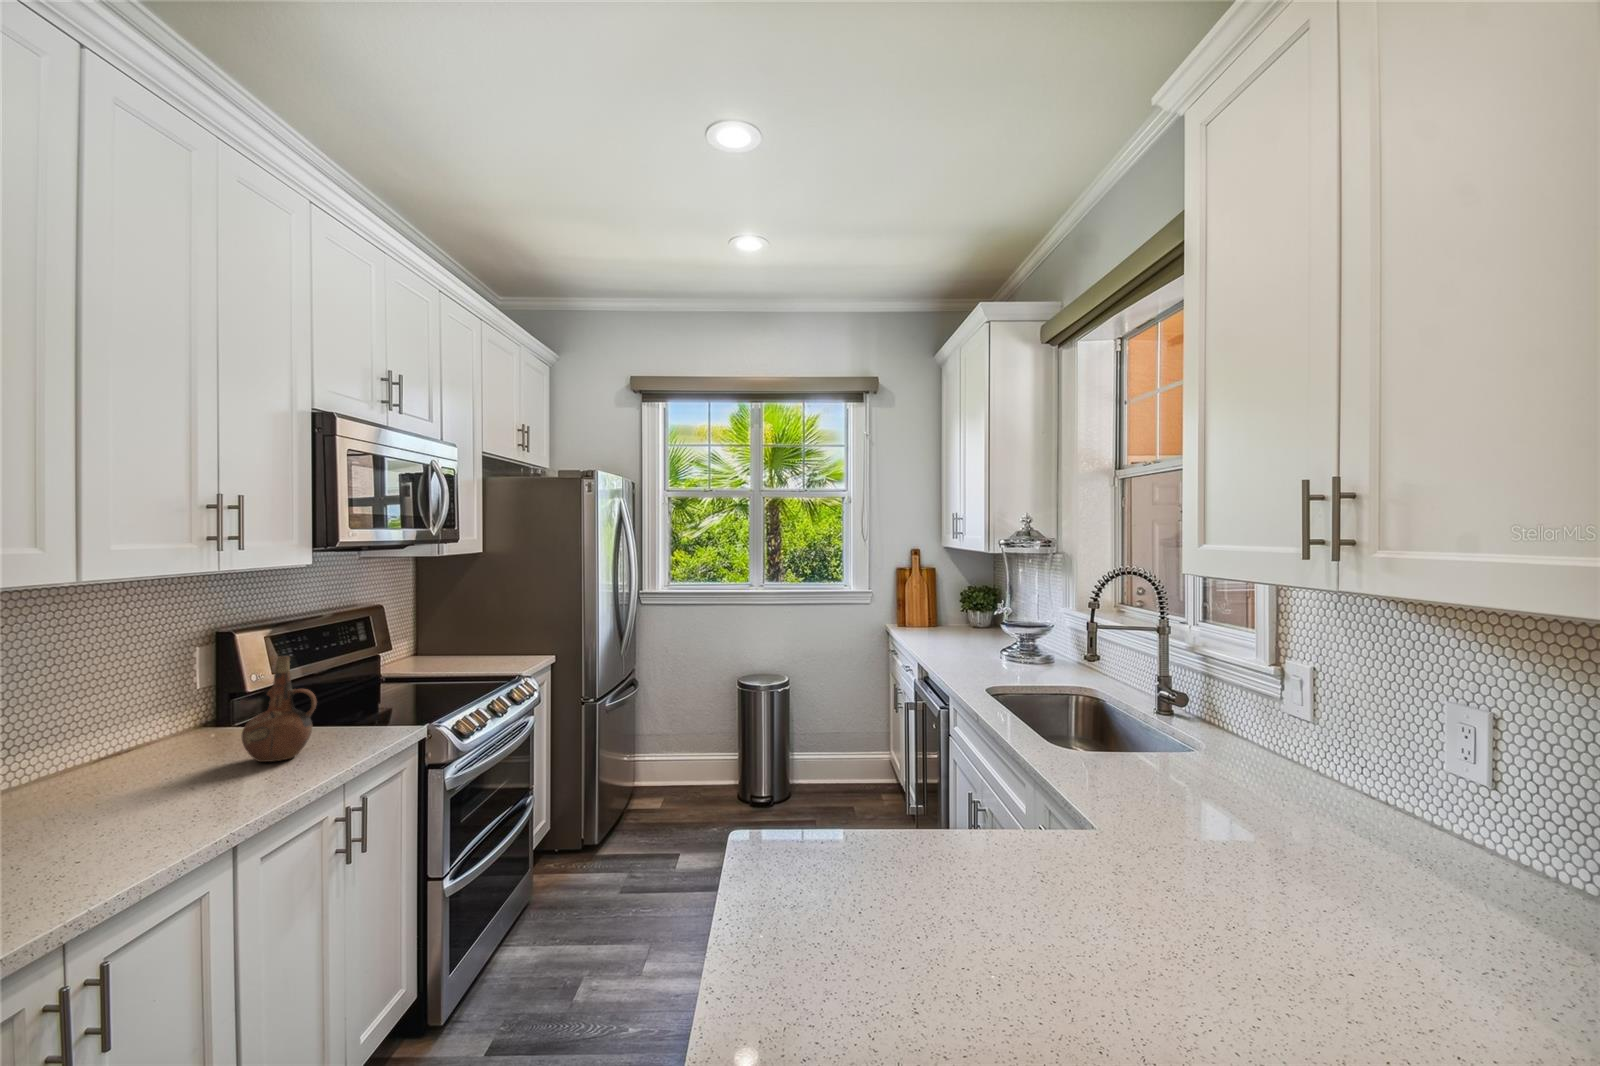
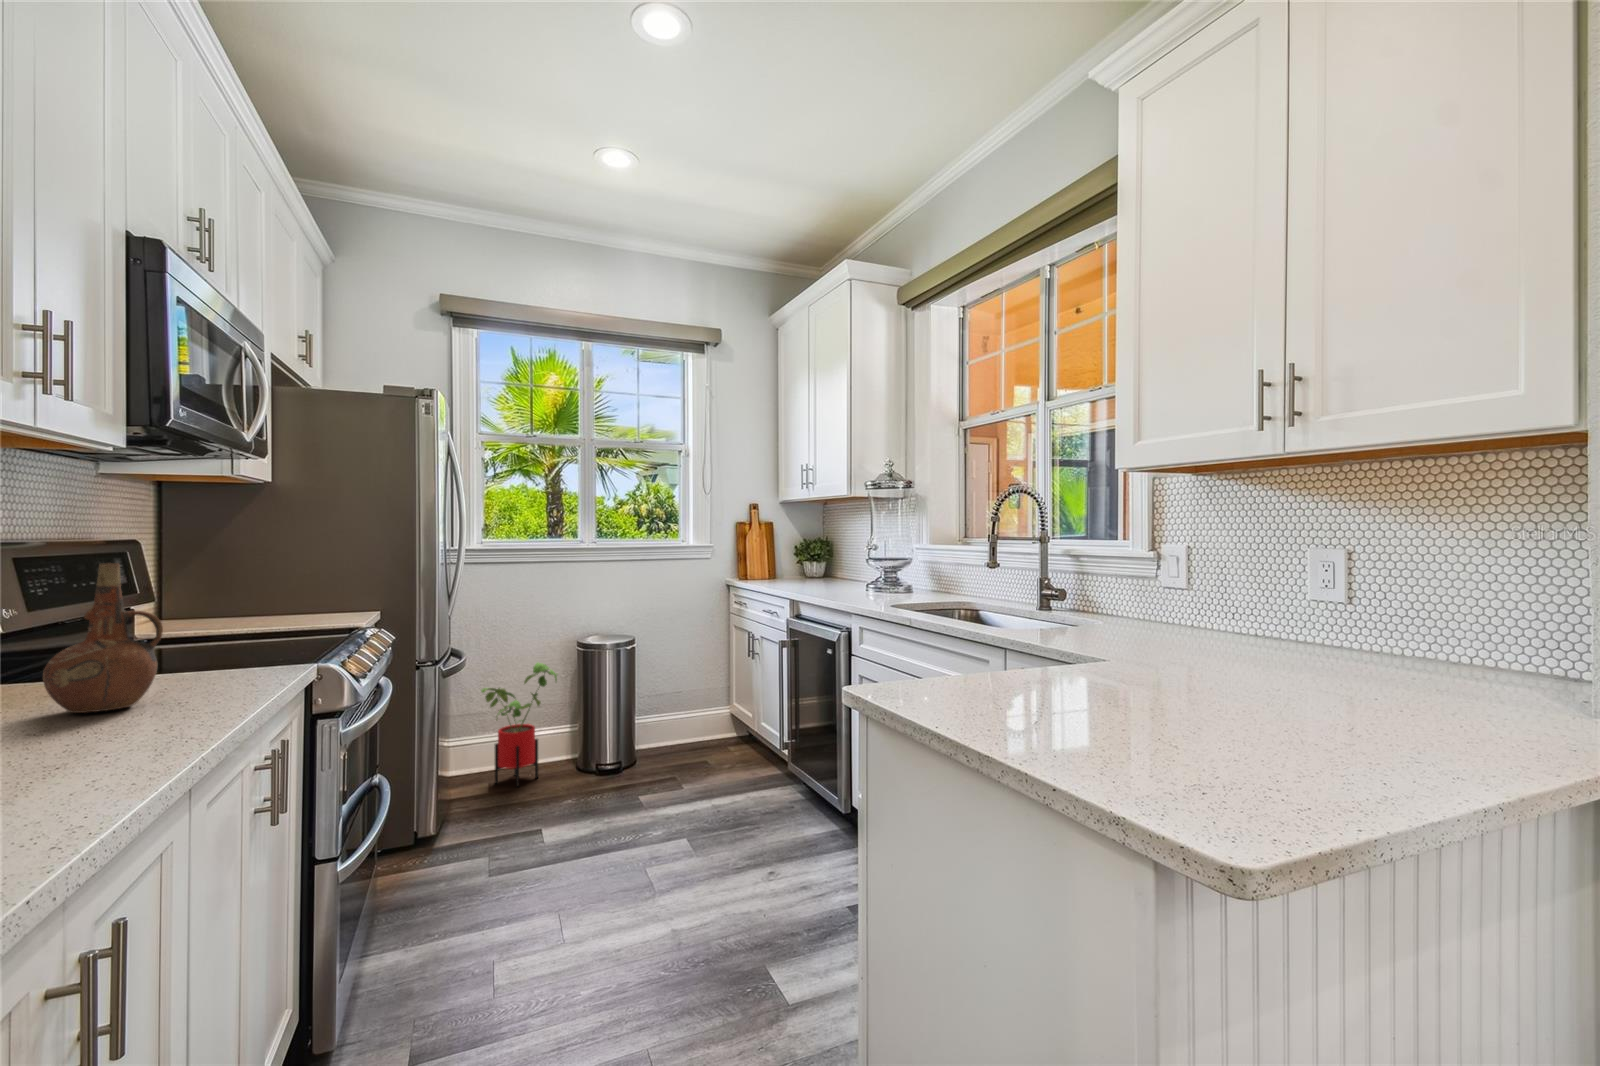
house plant: none [657,698,722,808] -> present [481,663,557,787]

